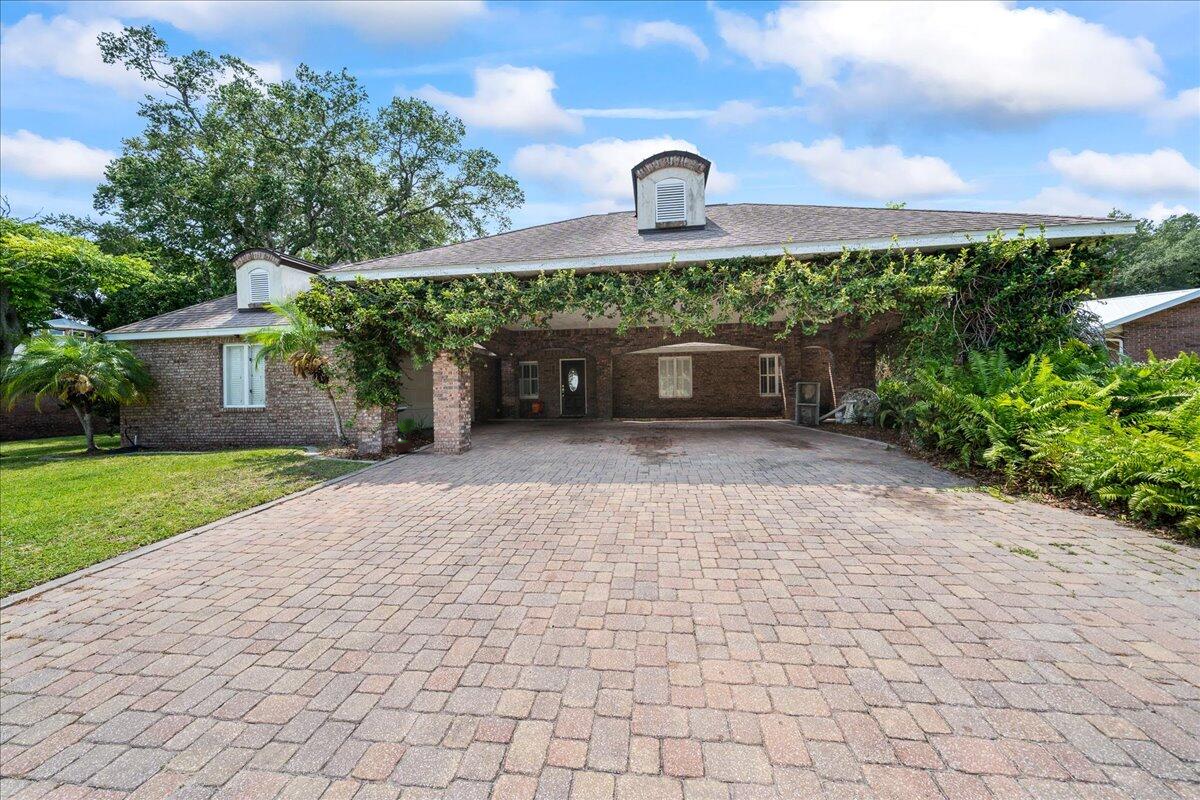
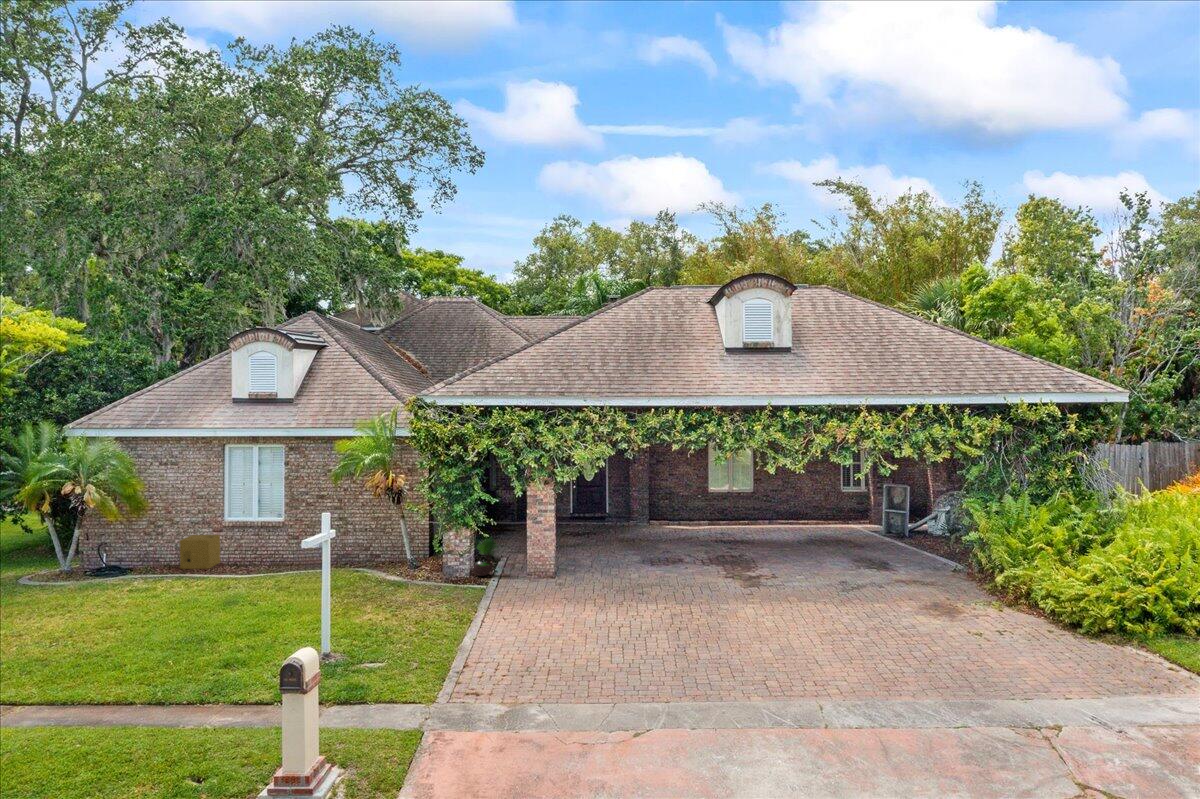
cardboard box: none [173,419,220,447] -> present [179,535,221,569]

